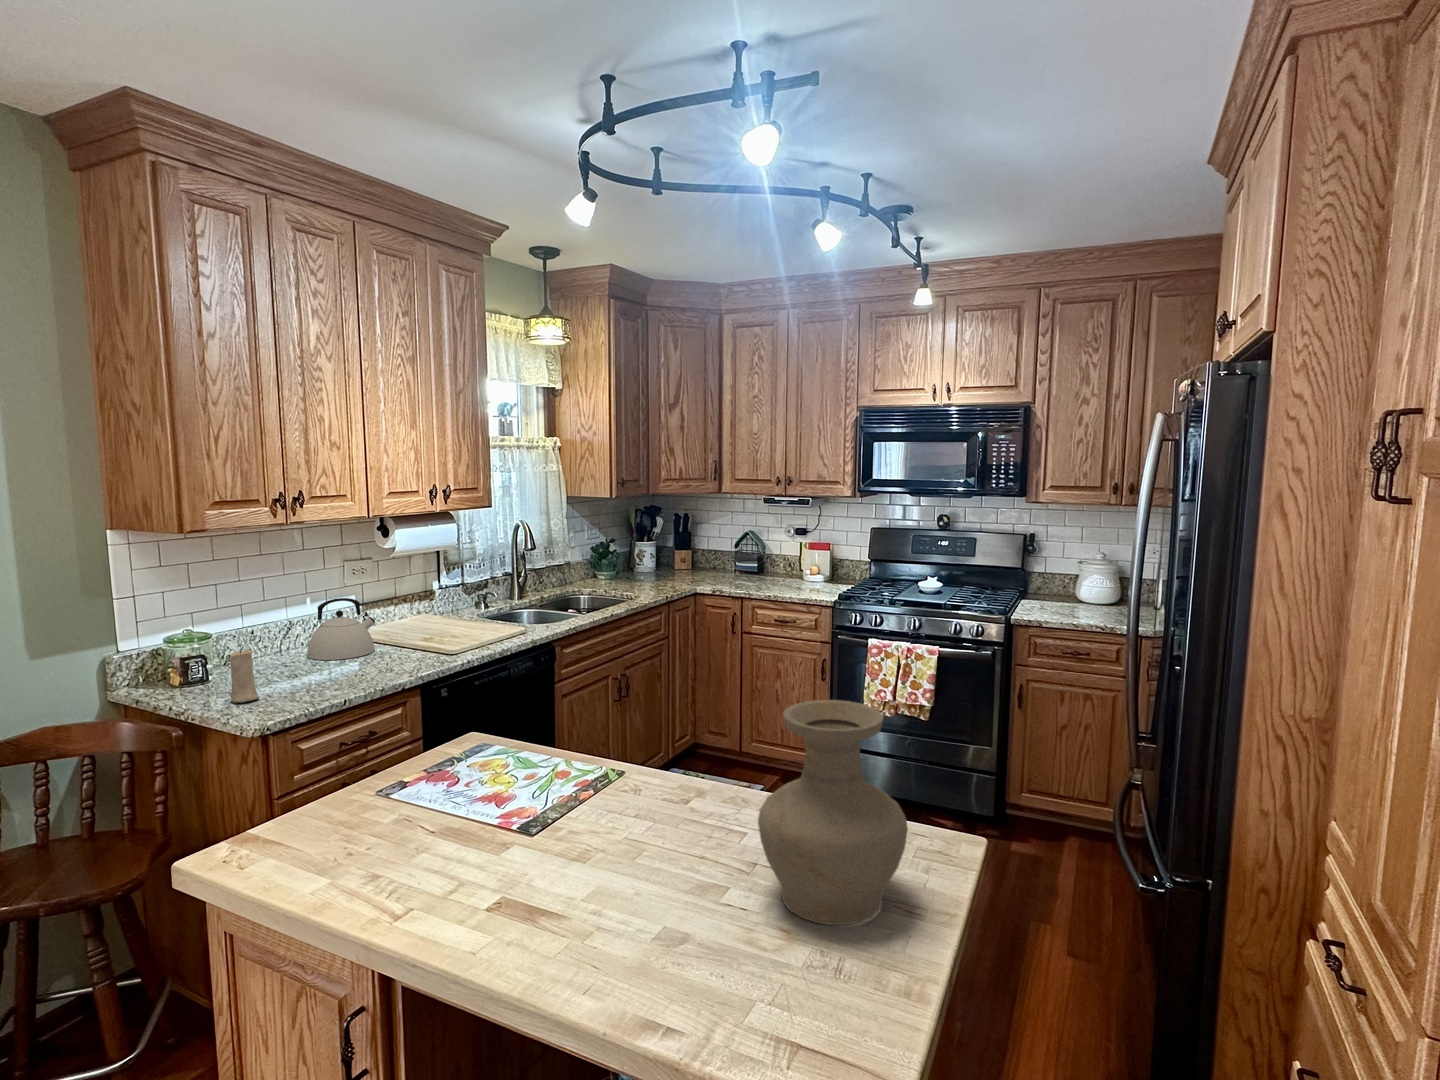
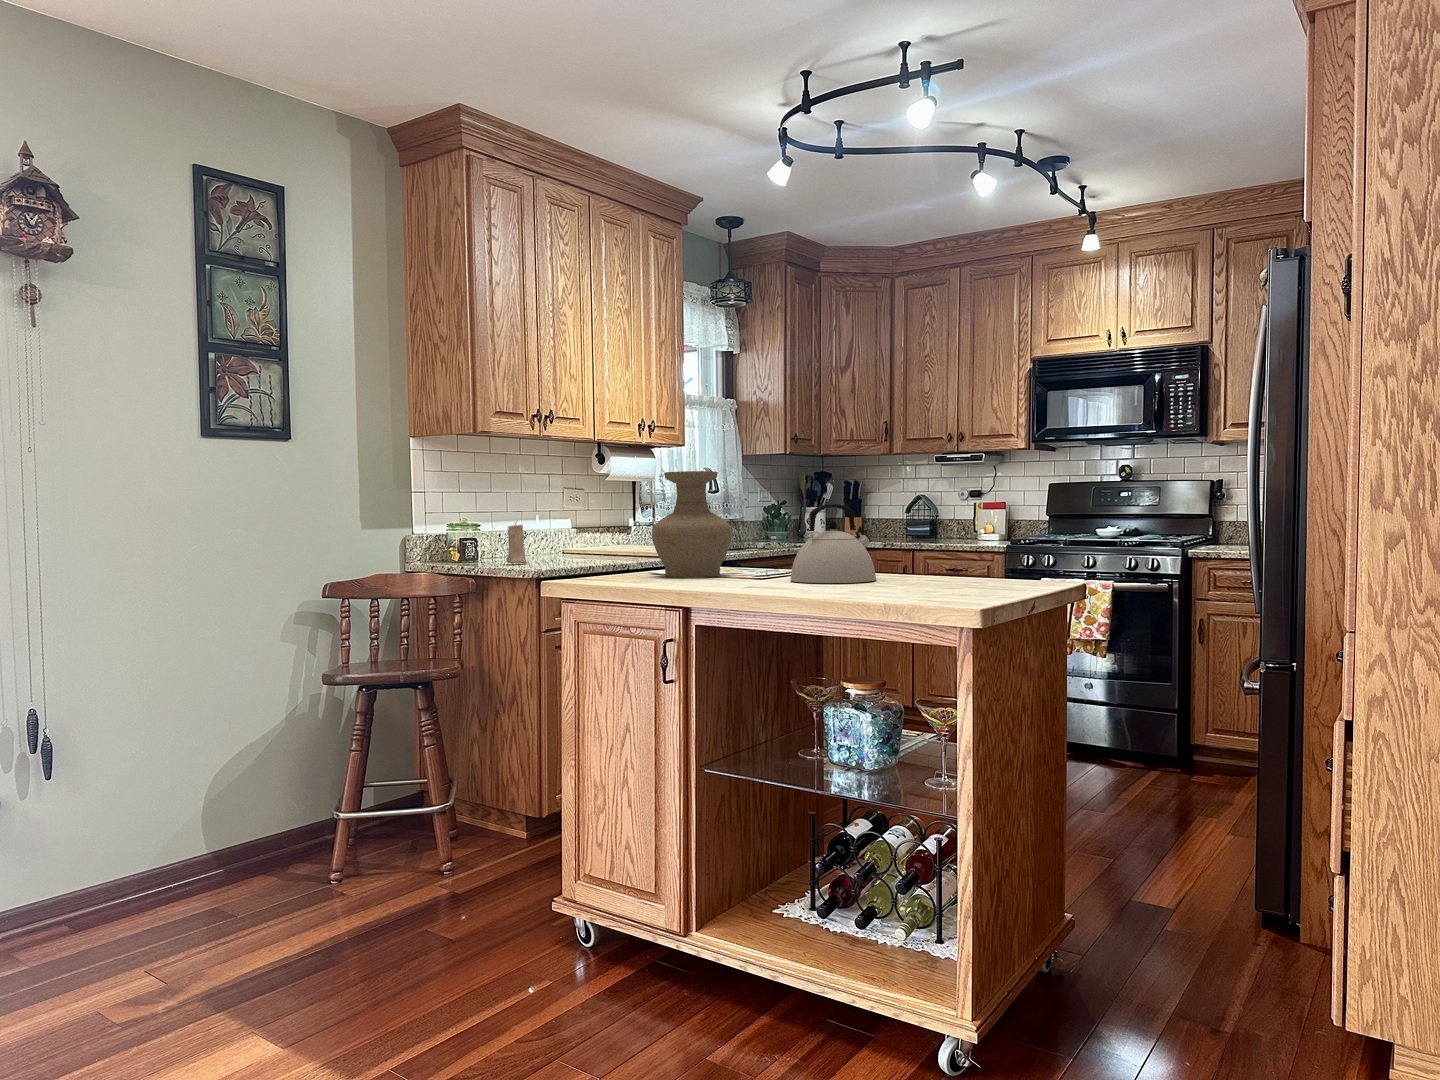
kettle: present [307,598,375,660] -> present [790,504,876,583]
vase: present [758,700,908,925] -> present [652,471,732,577]

